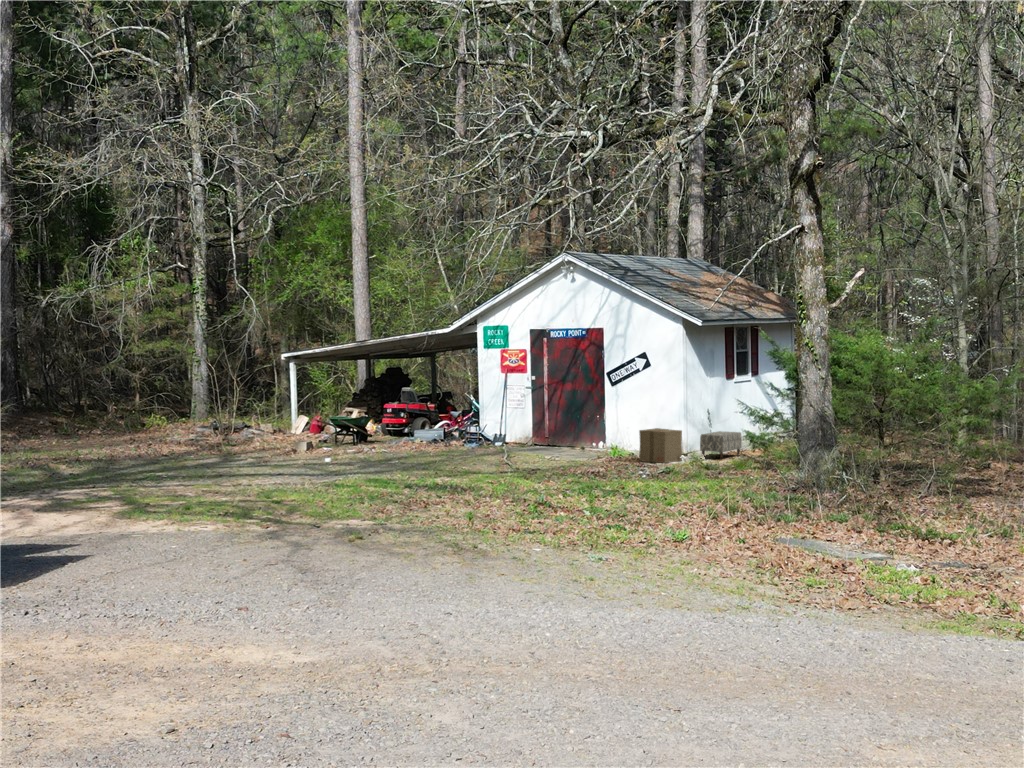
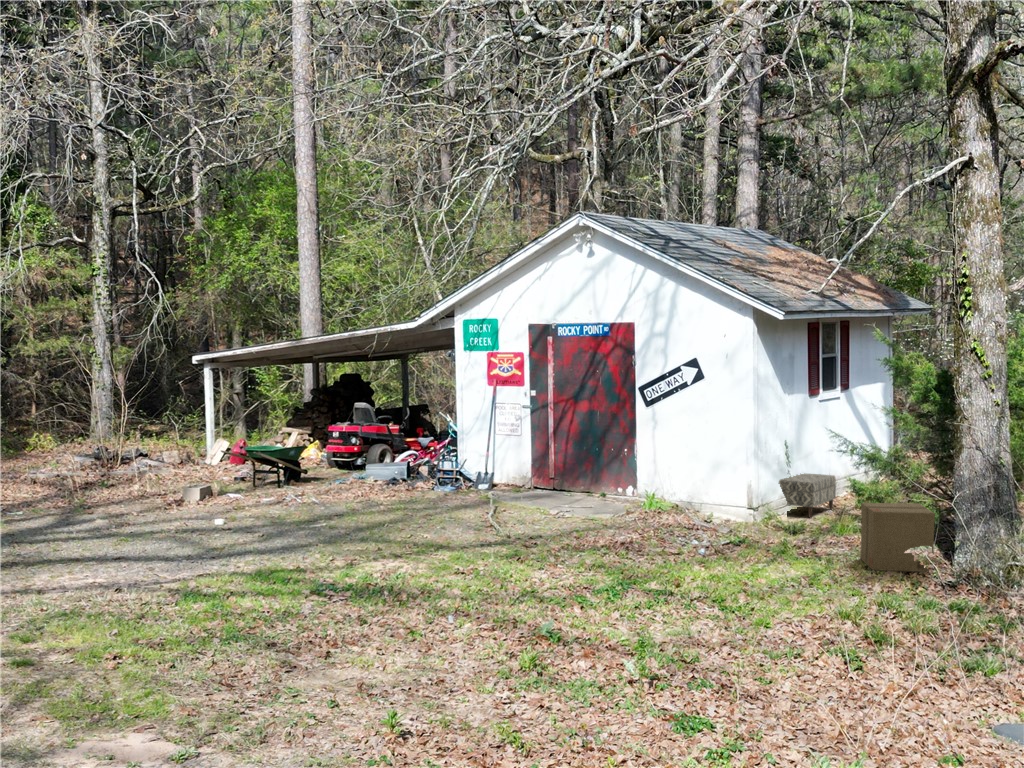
cardboard box: present [639,428,682,463] -> present [860,503,935,572]

